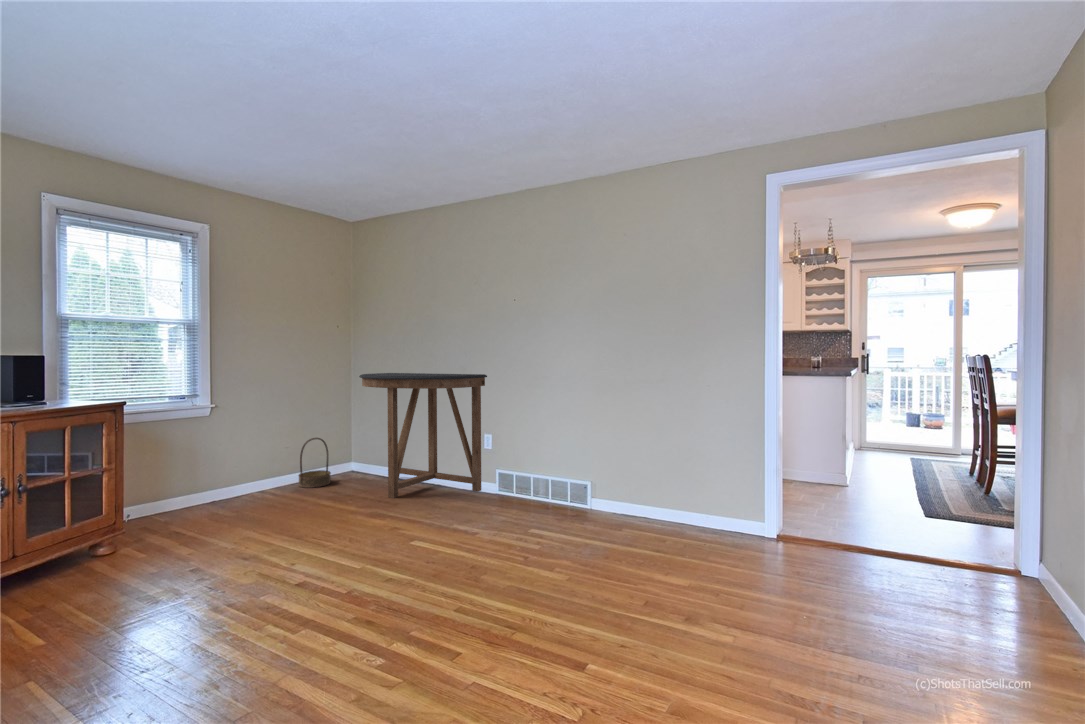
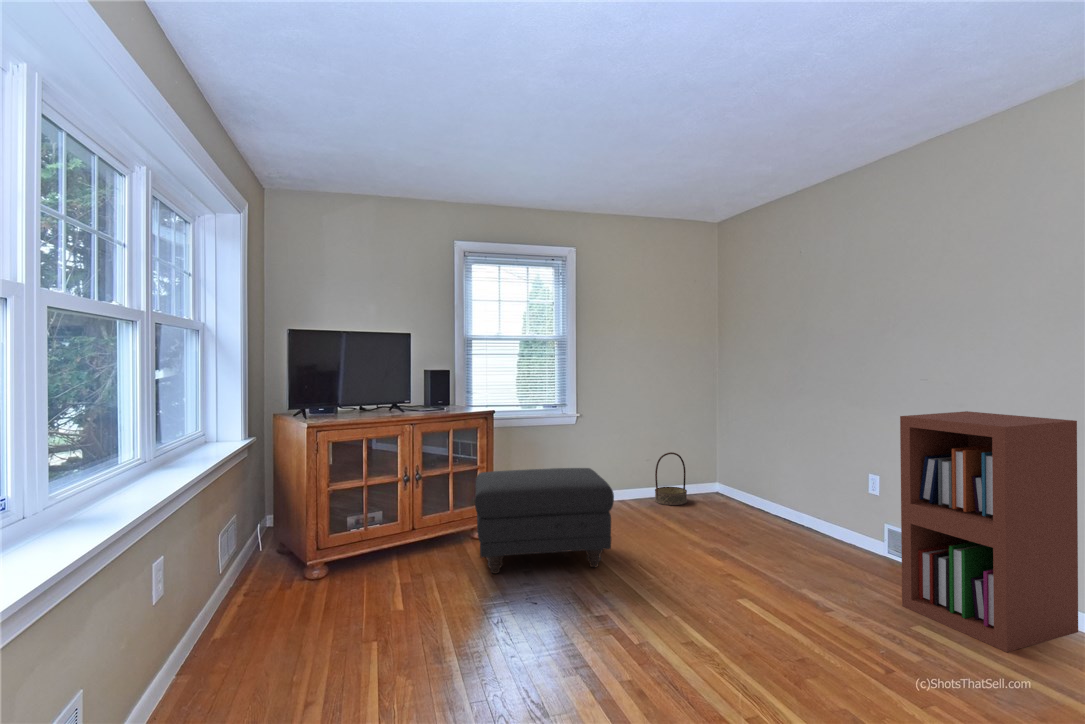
console table: present [359,373,487,498] -> none [711,385,871,549]
bookshelf: none [518,383,606,530] -> present [900,411,1078,652]
ottoman: none [98,455,290,585] -> present [475,468,614,574]

